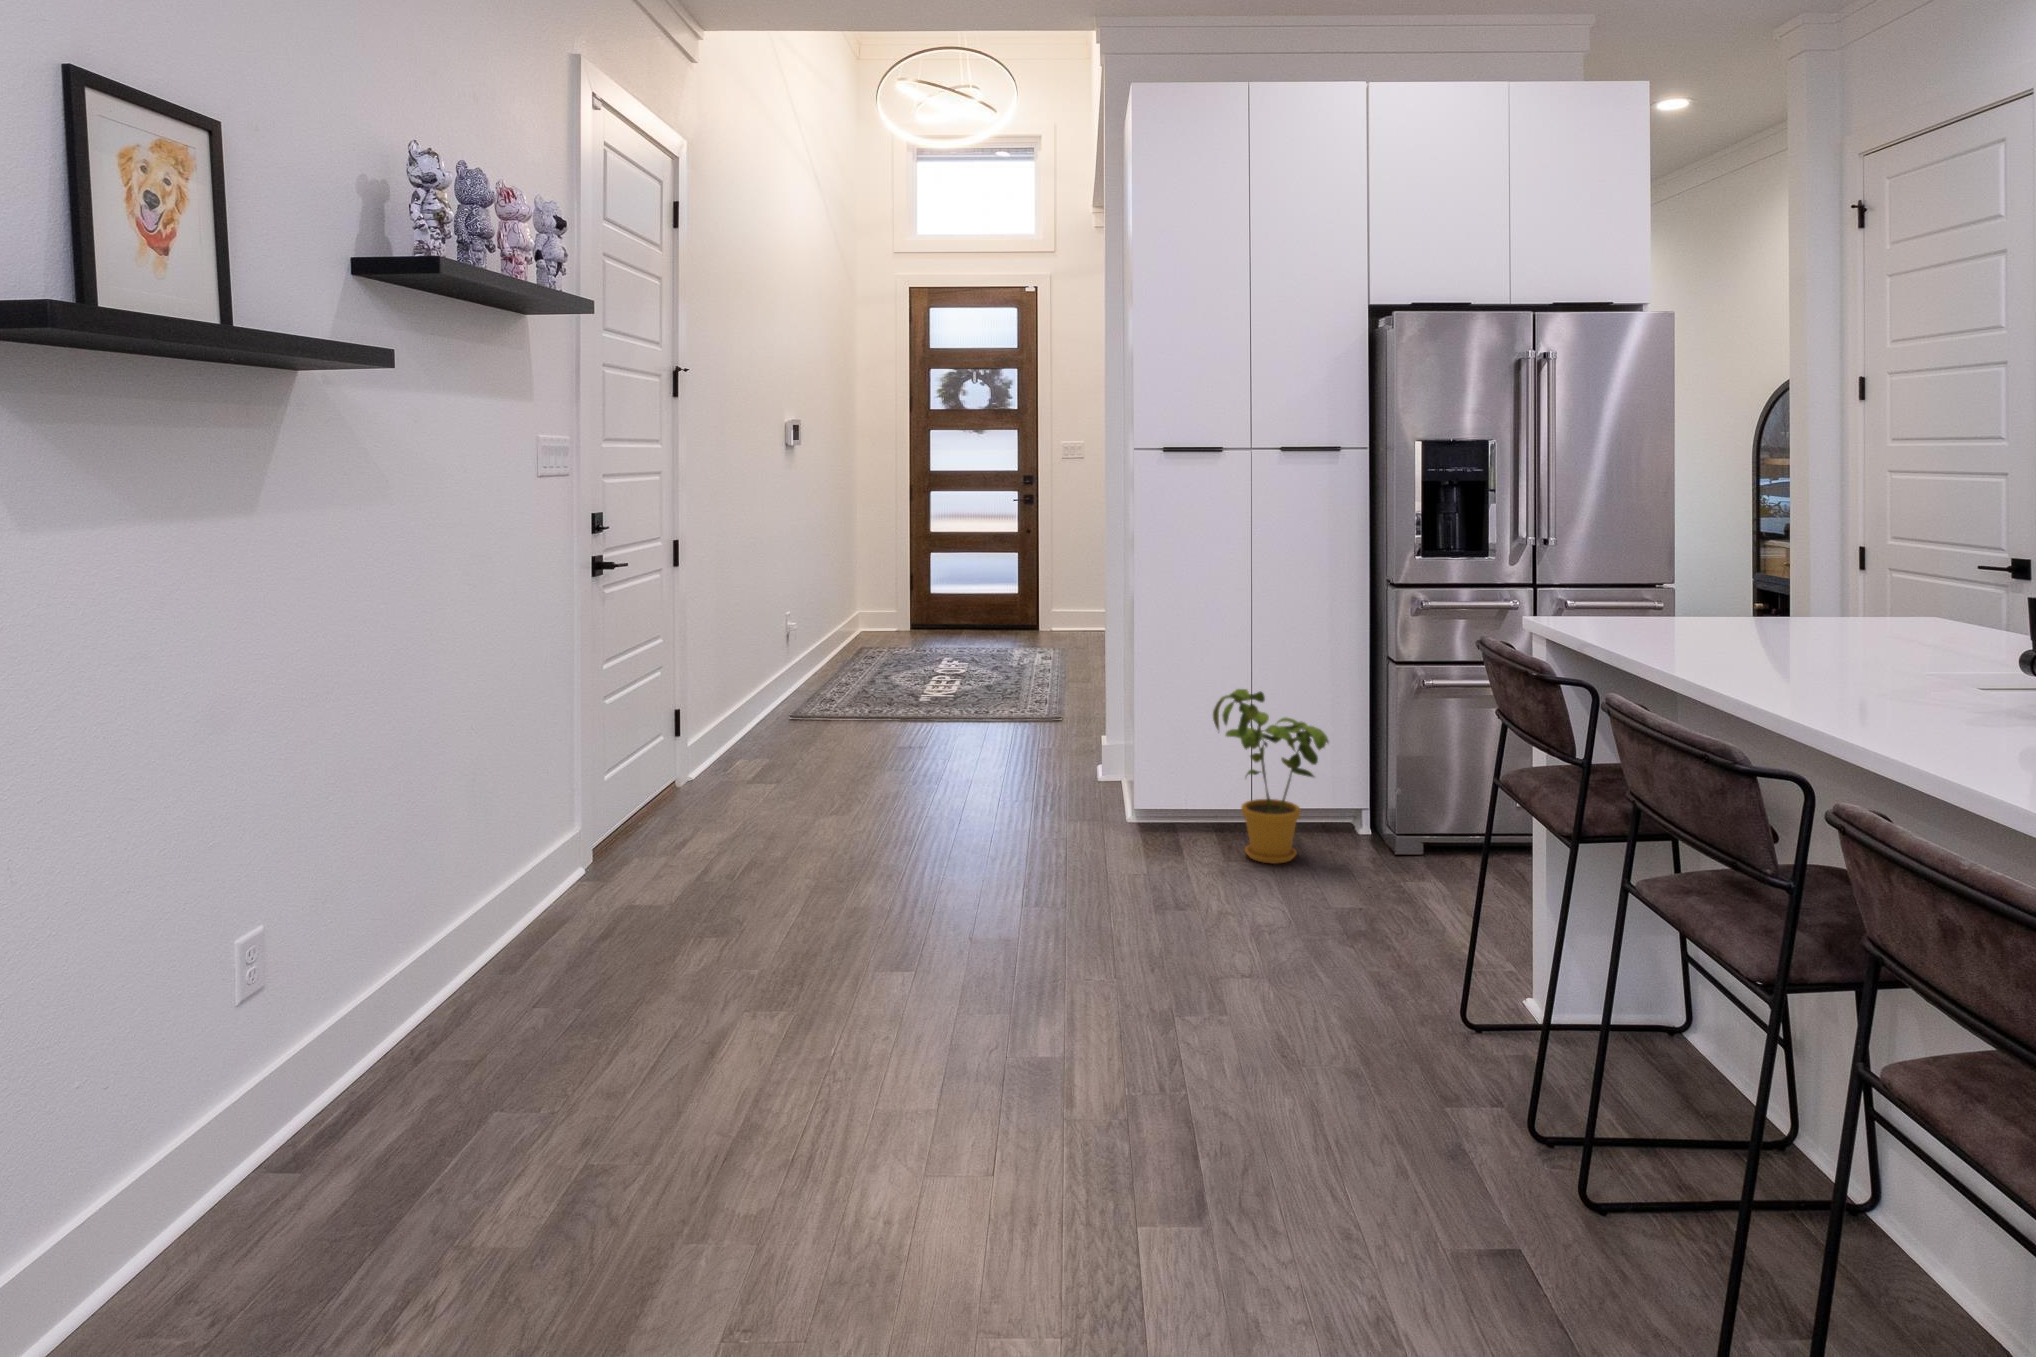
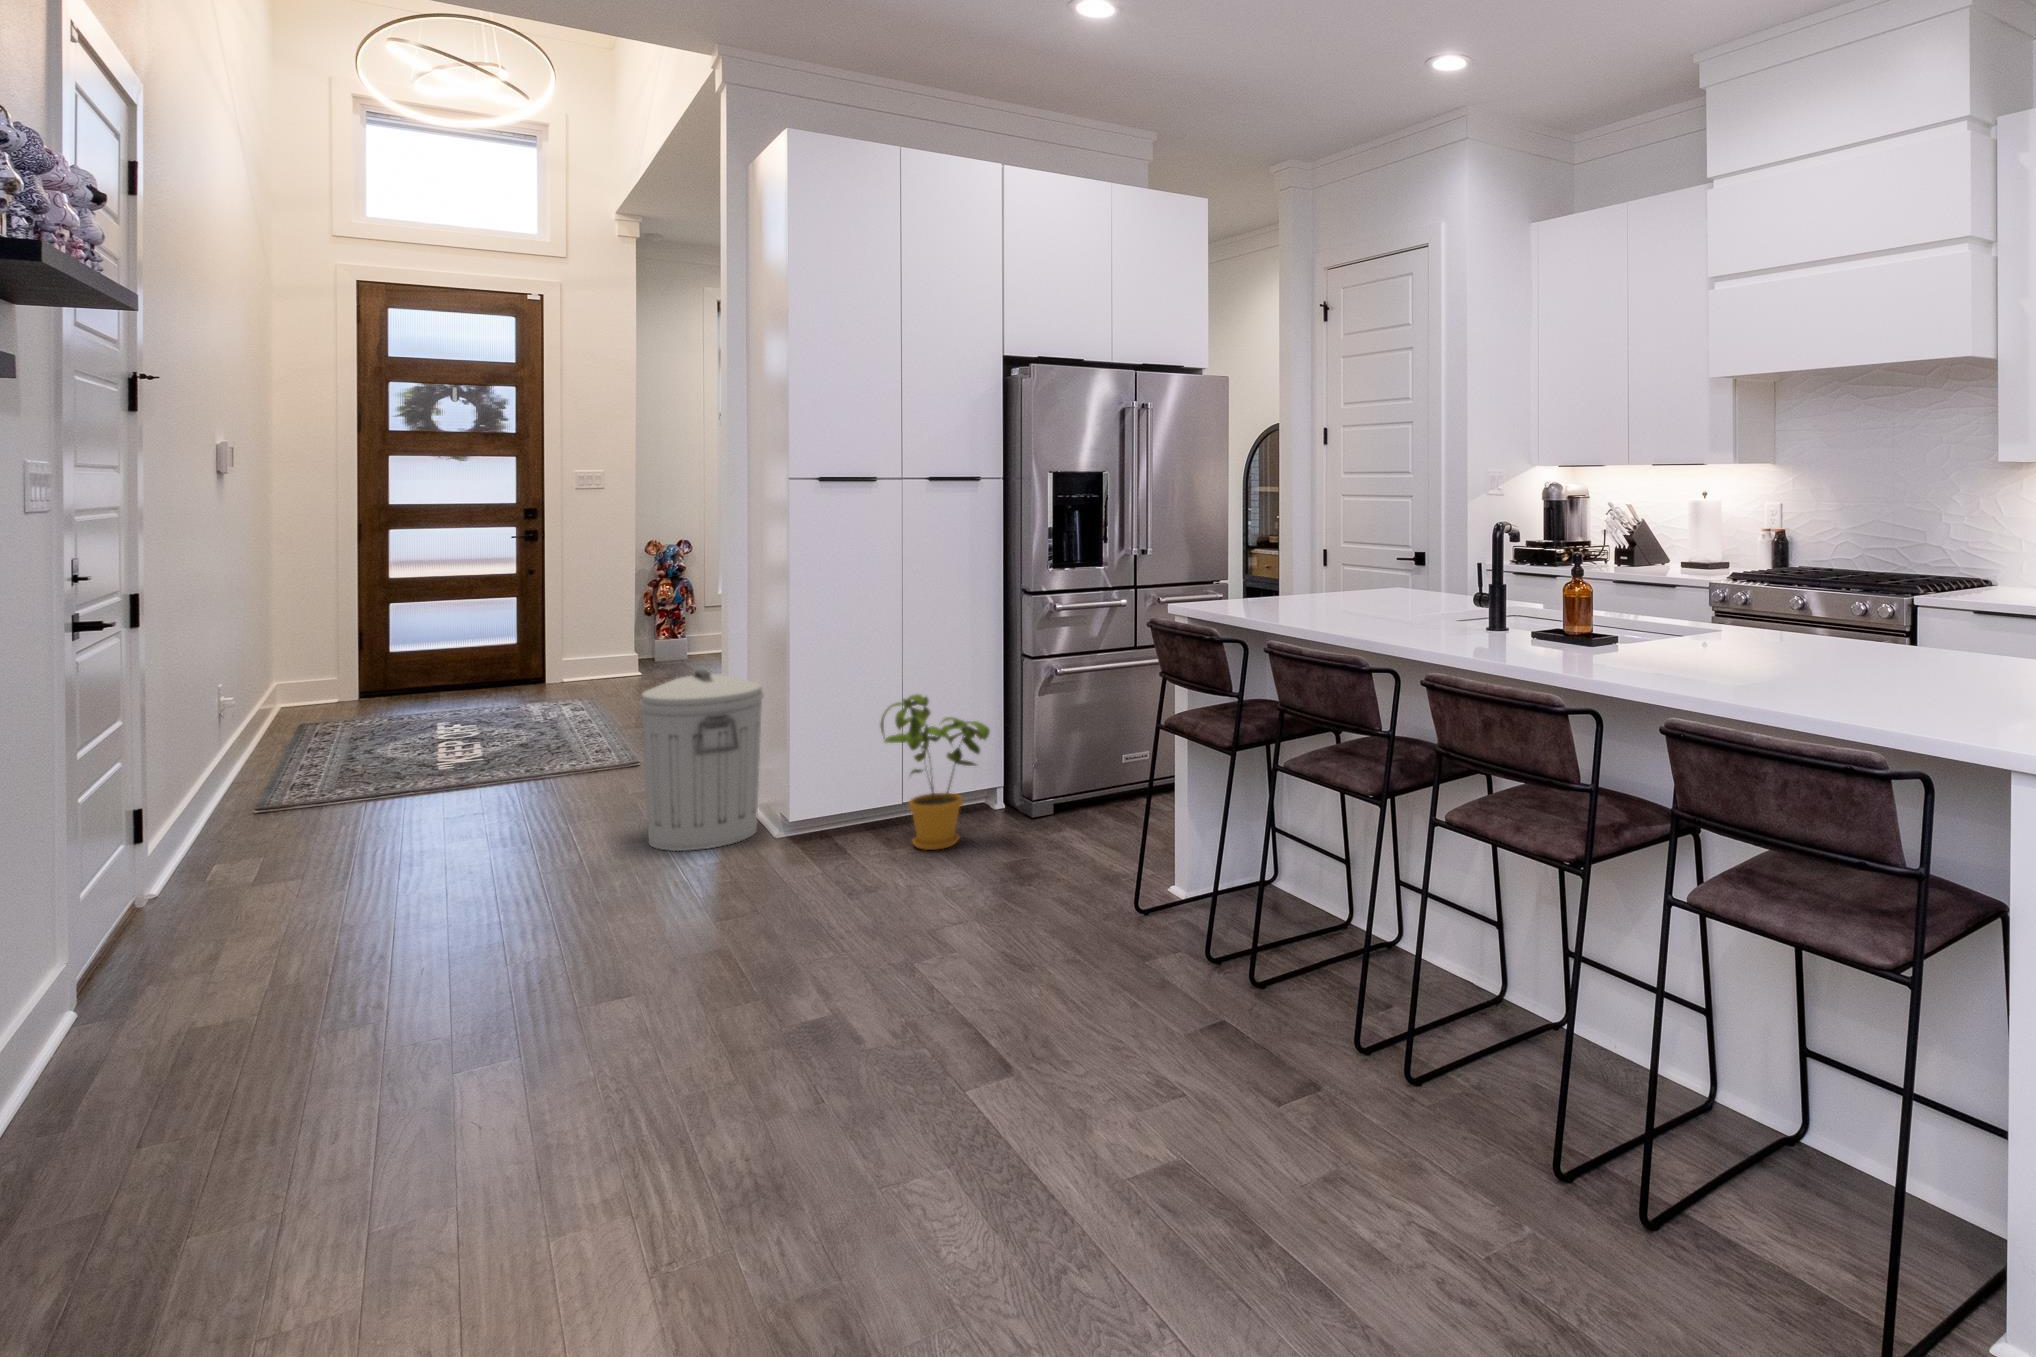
trash can: none [1013,639,1122,816] -> present [640,670,764,851]

